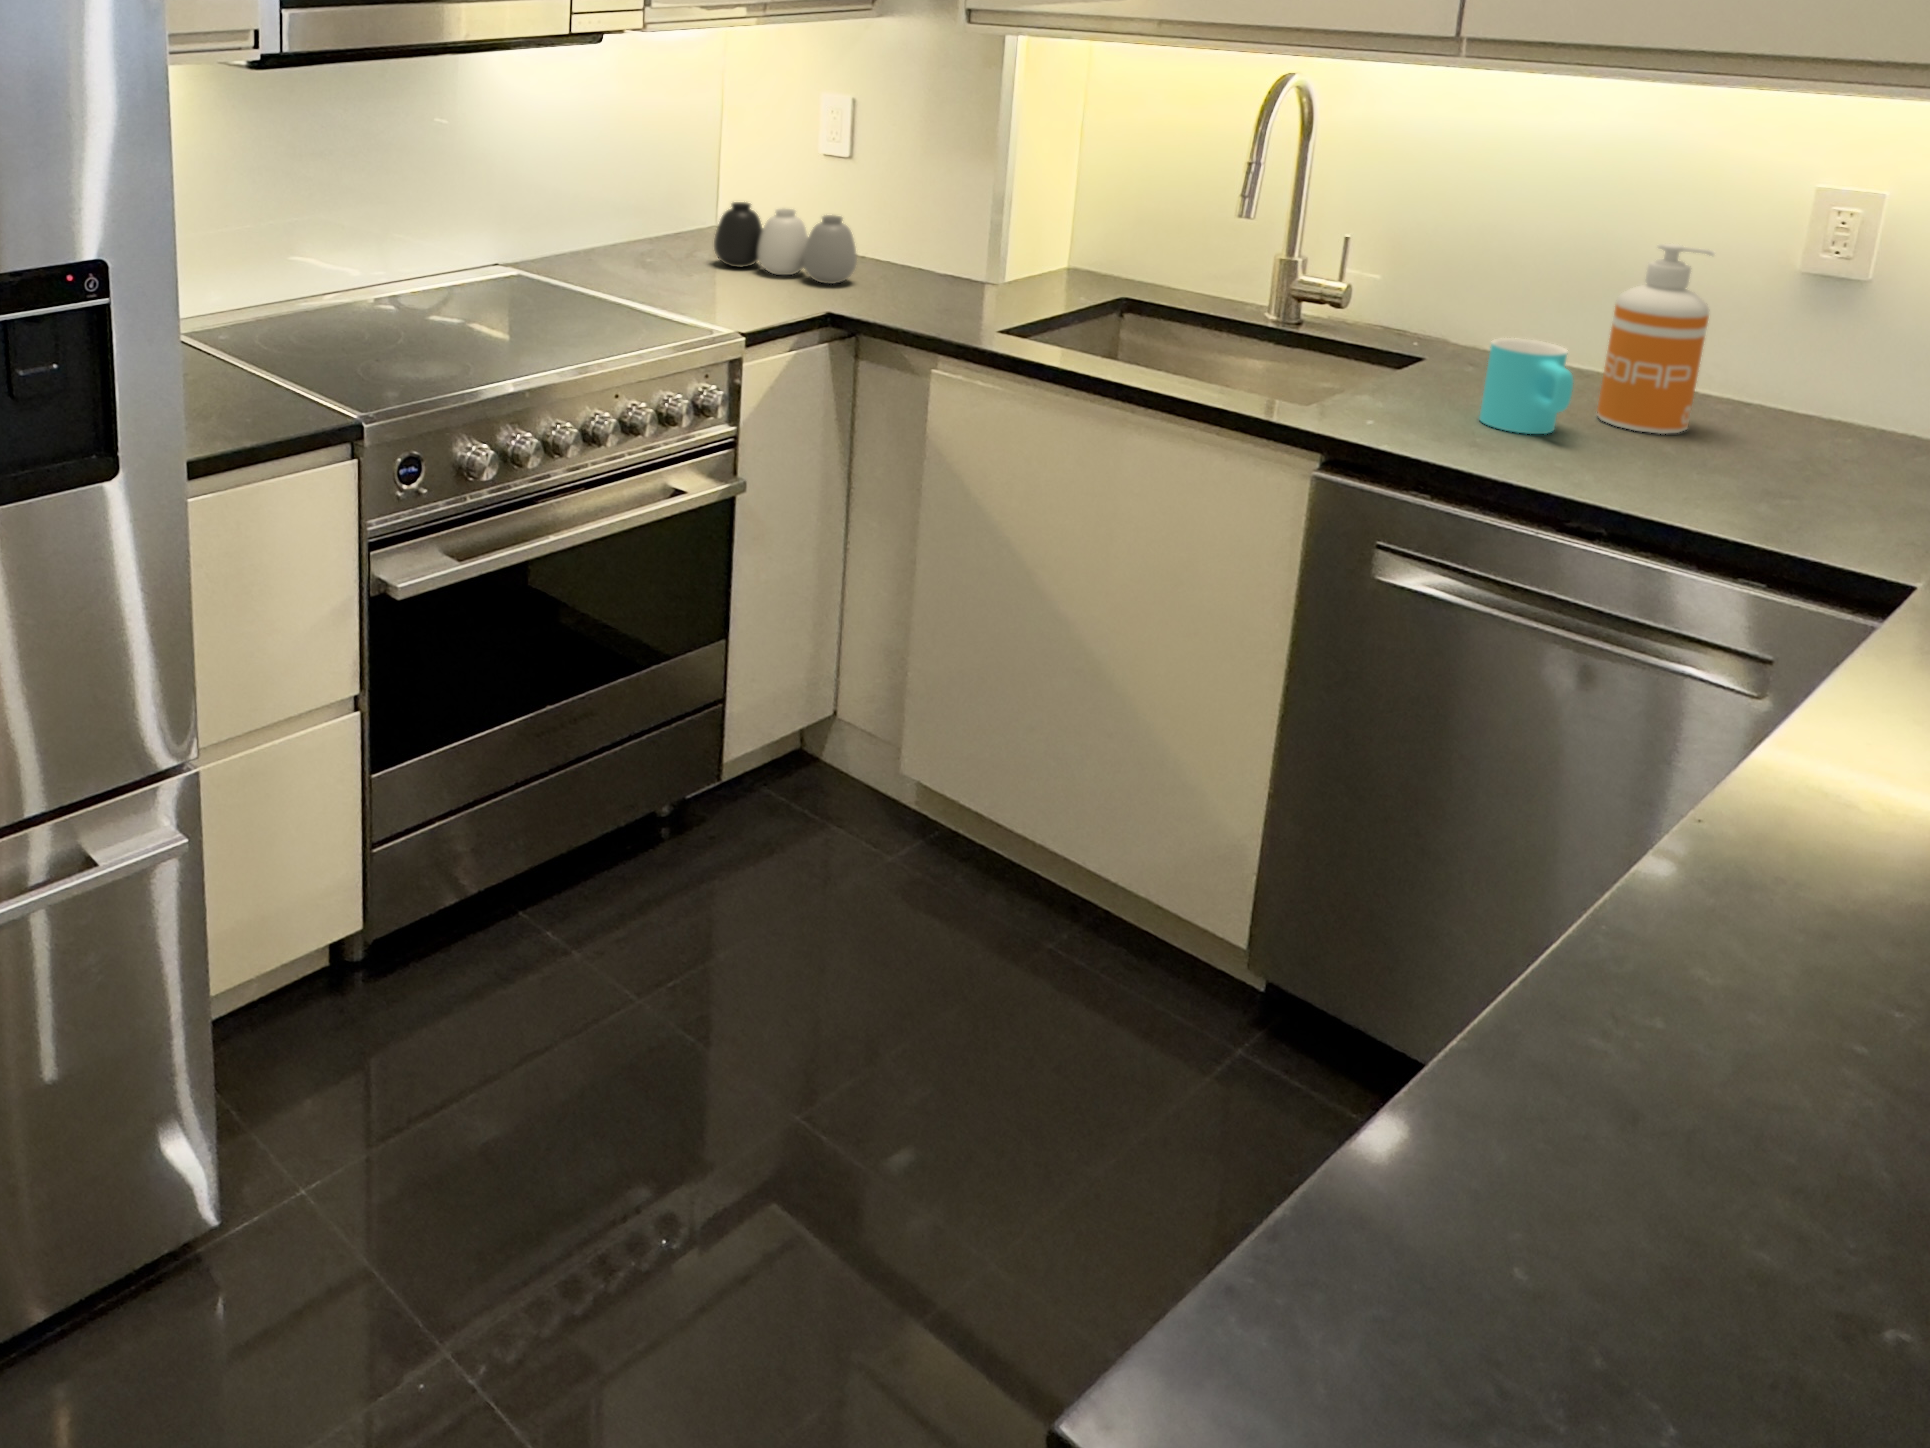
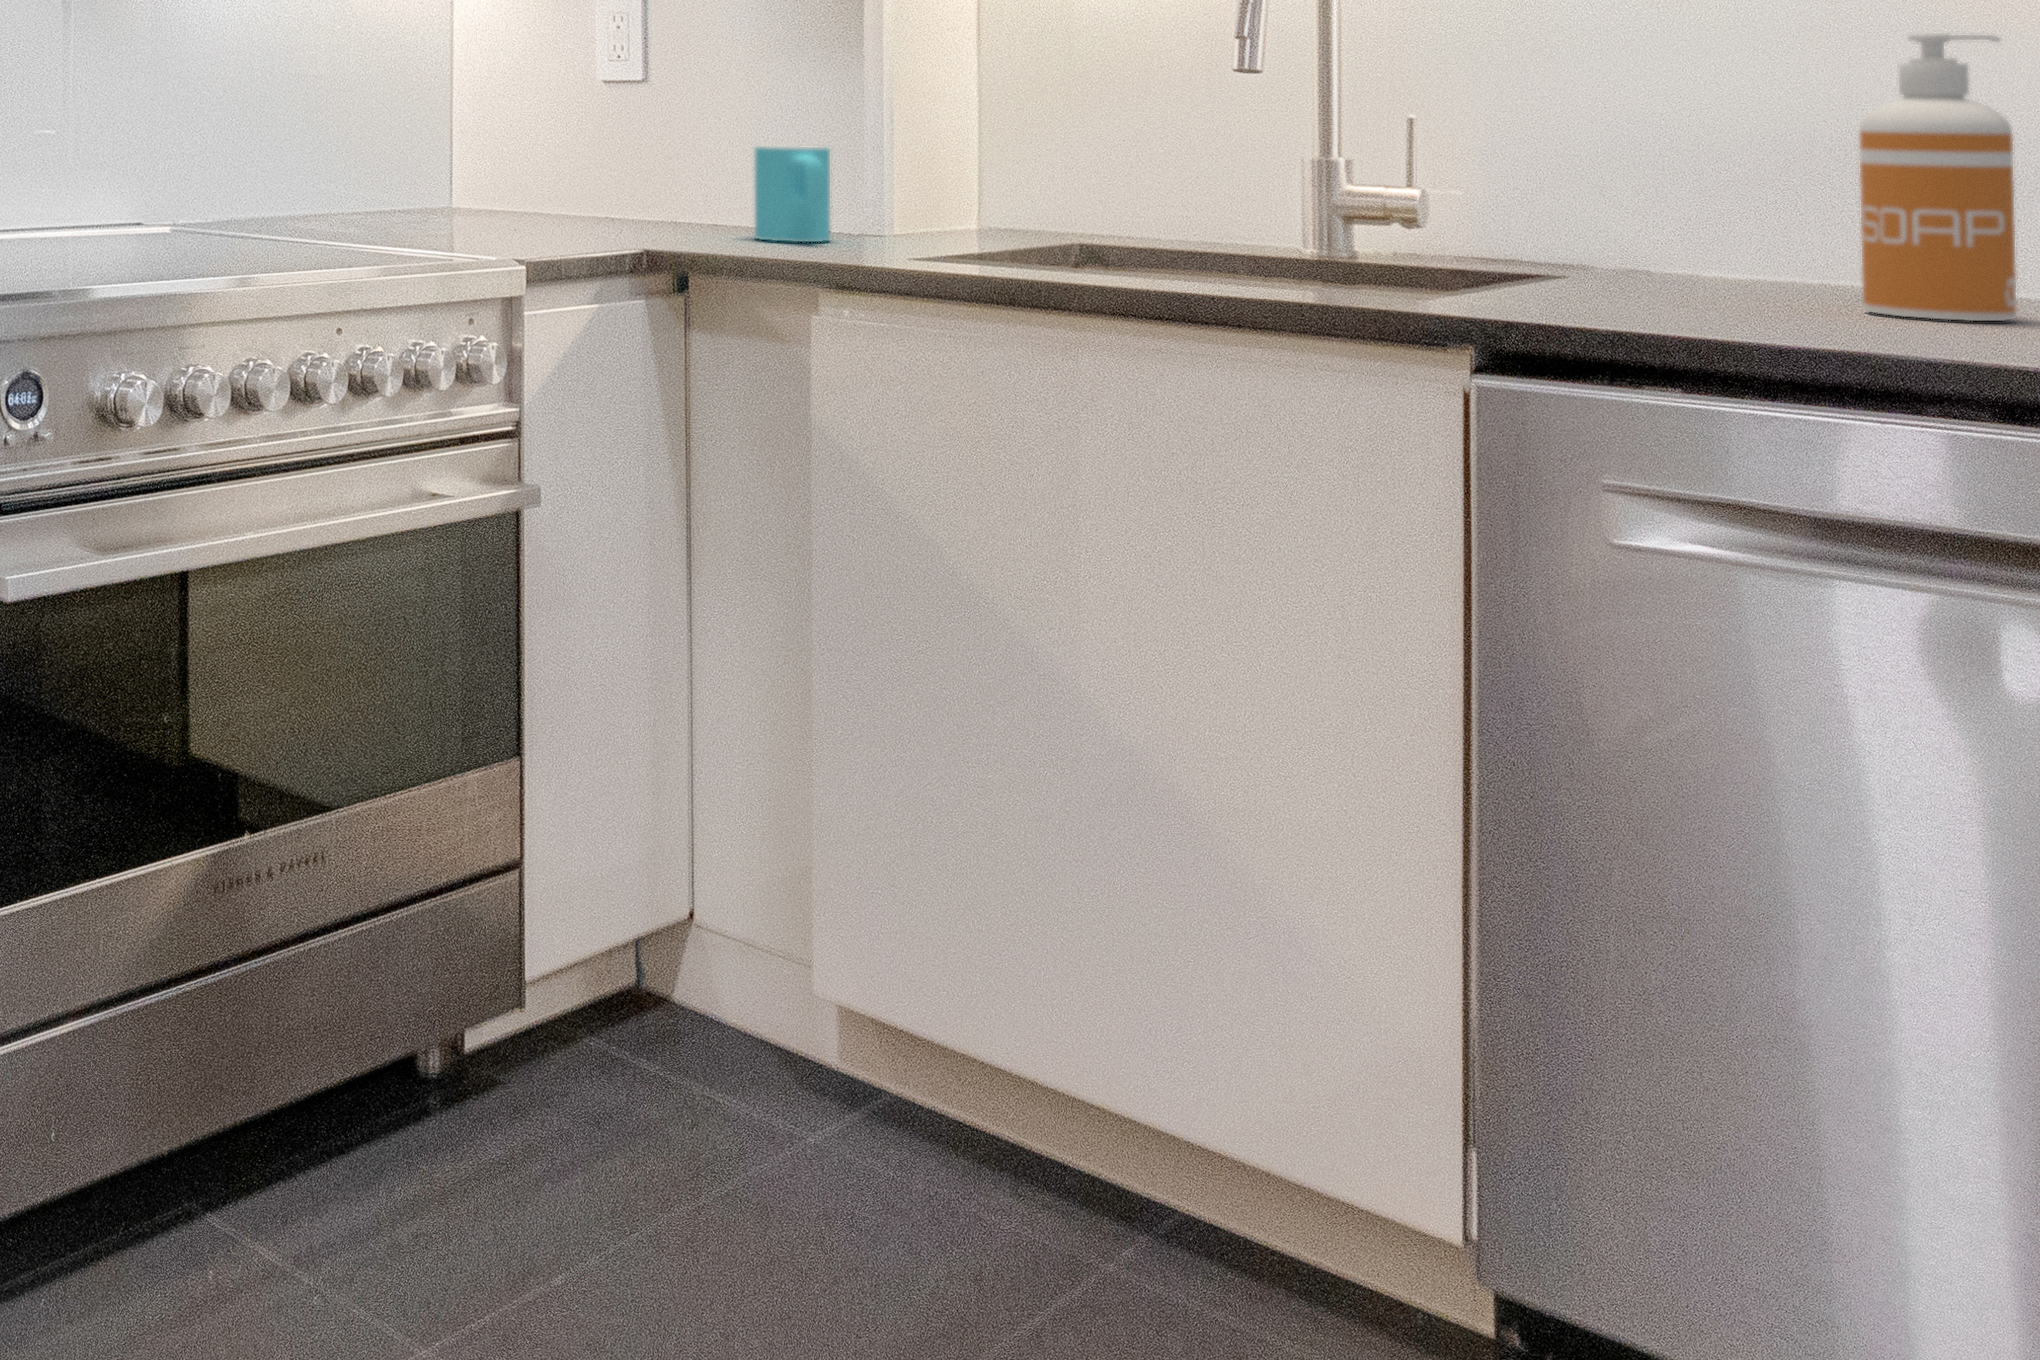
vase: present [714,202,857,284] -> none [464,129,677,229]
cup: present [1480,338,1573,434] -> present [755,146,830,242]

